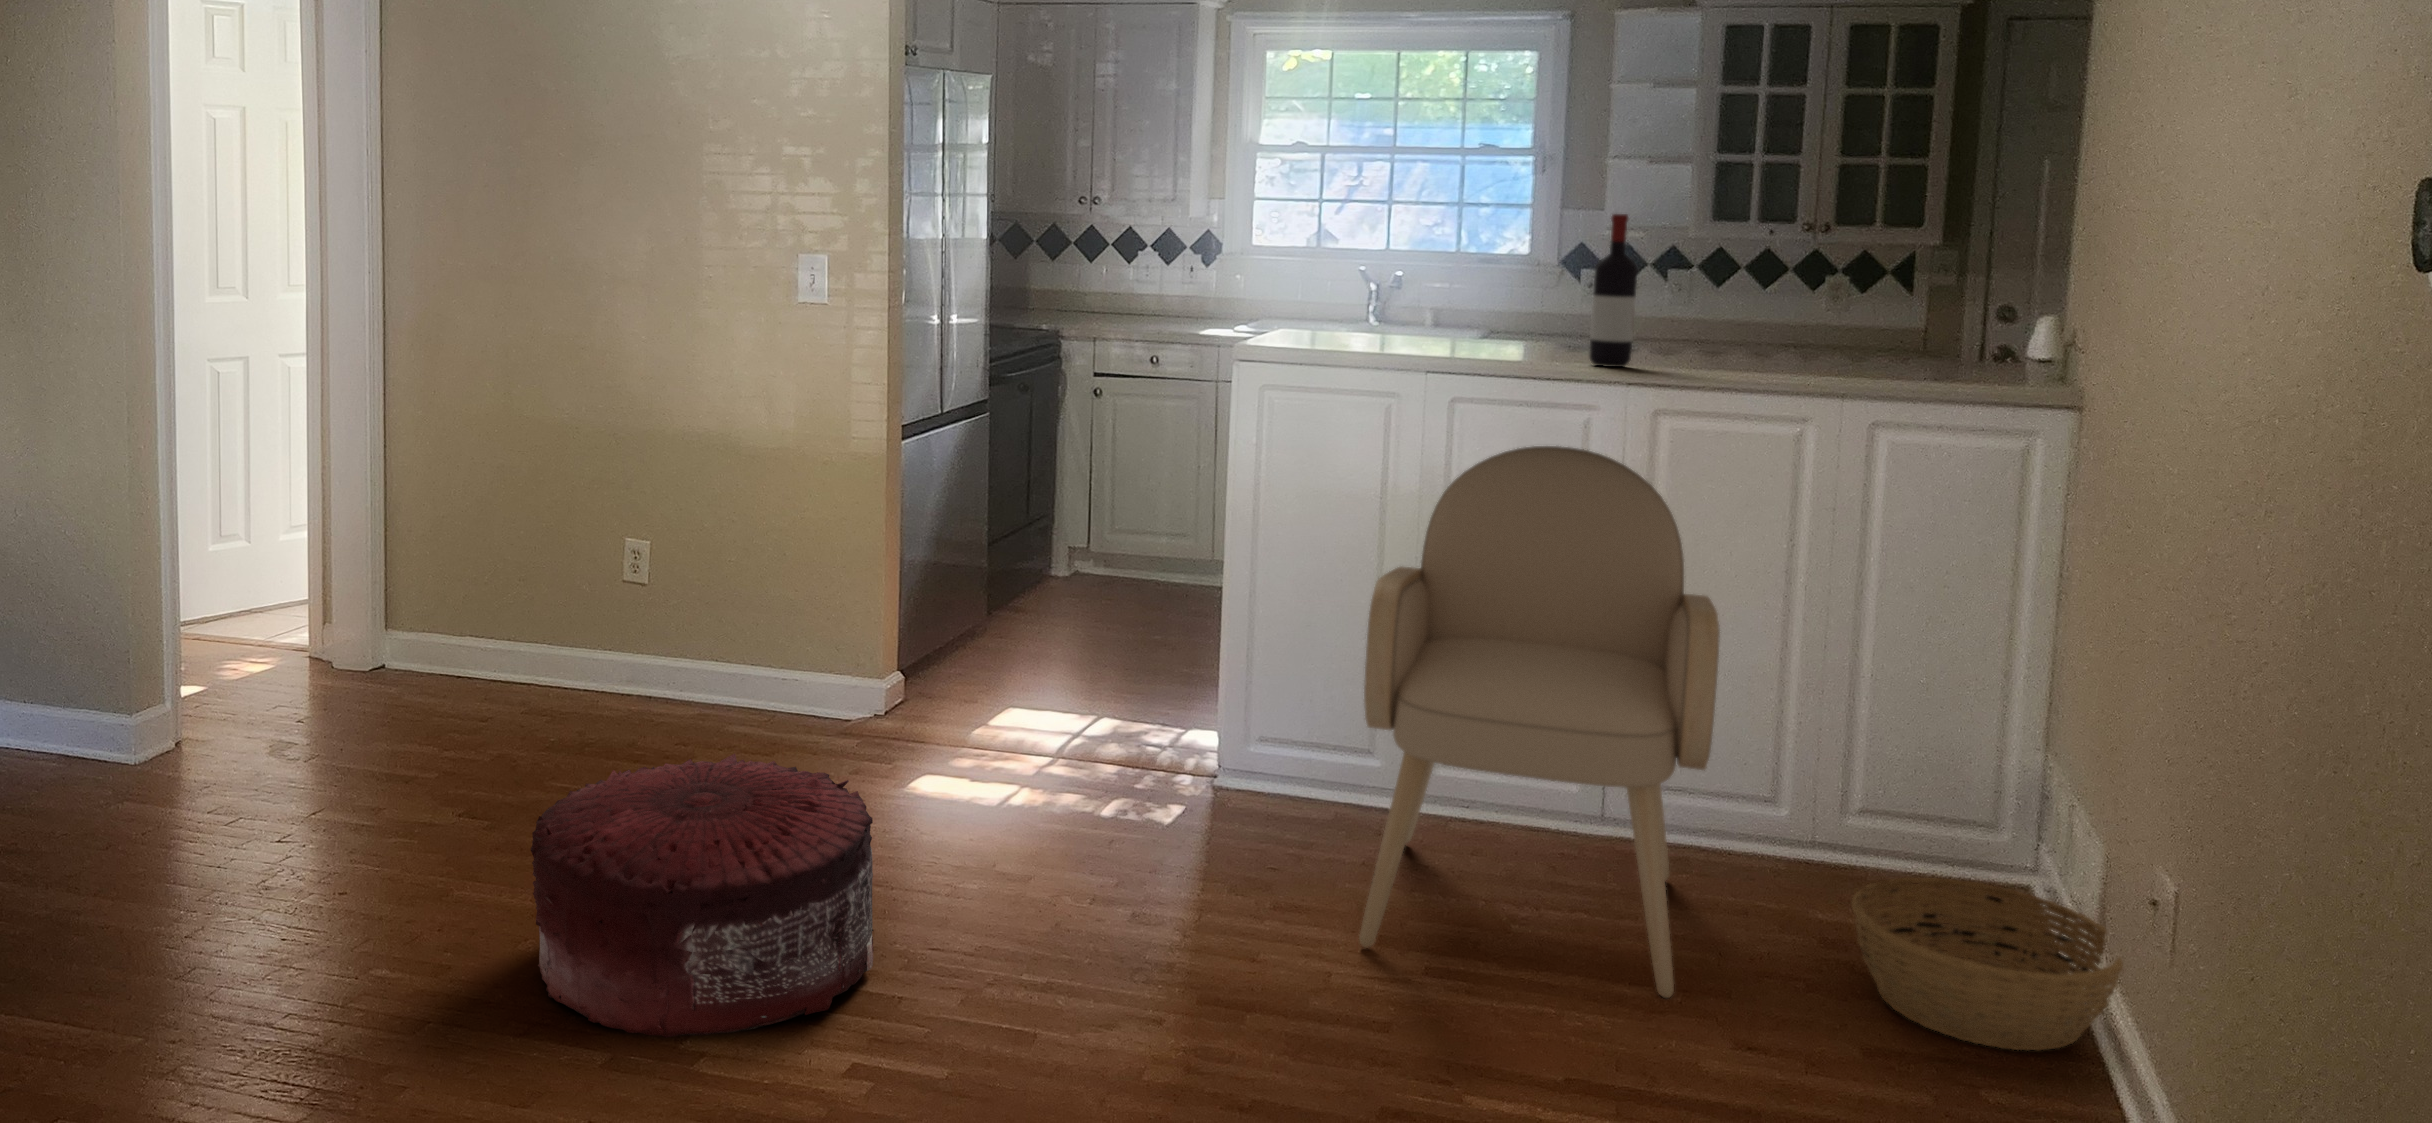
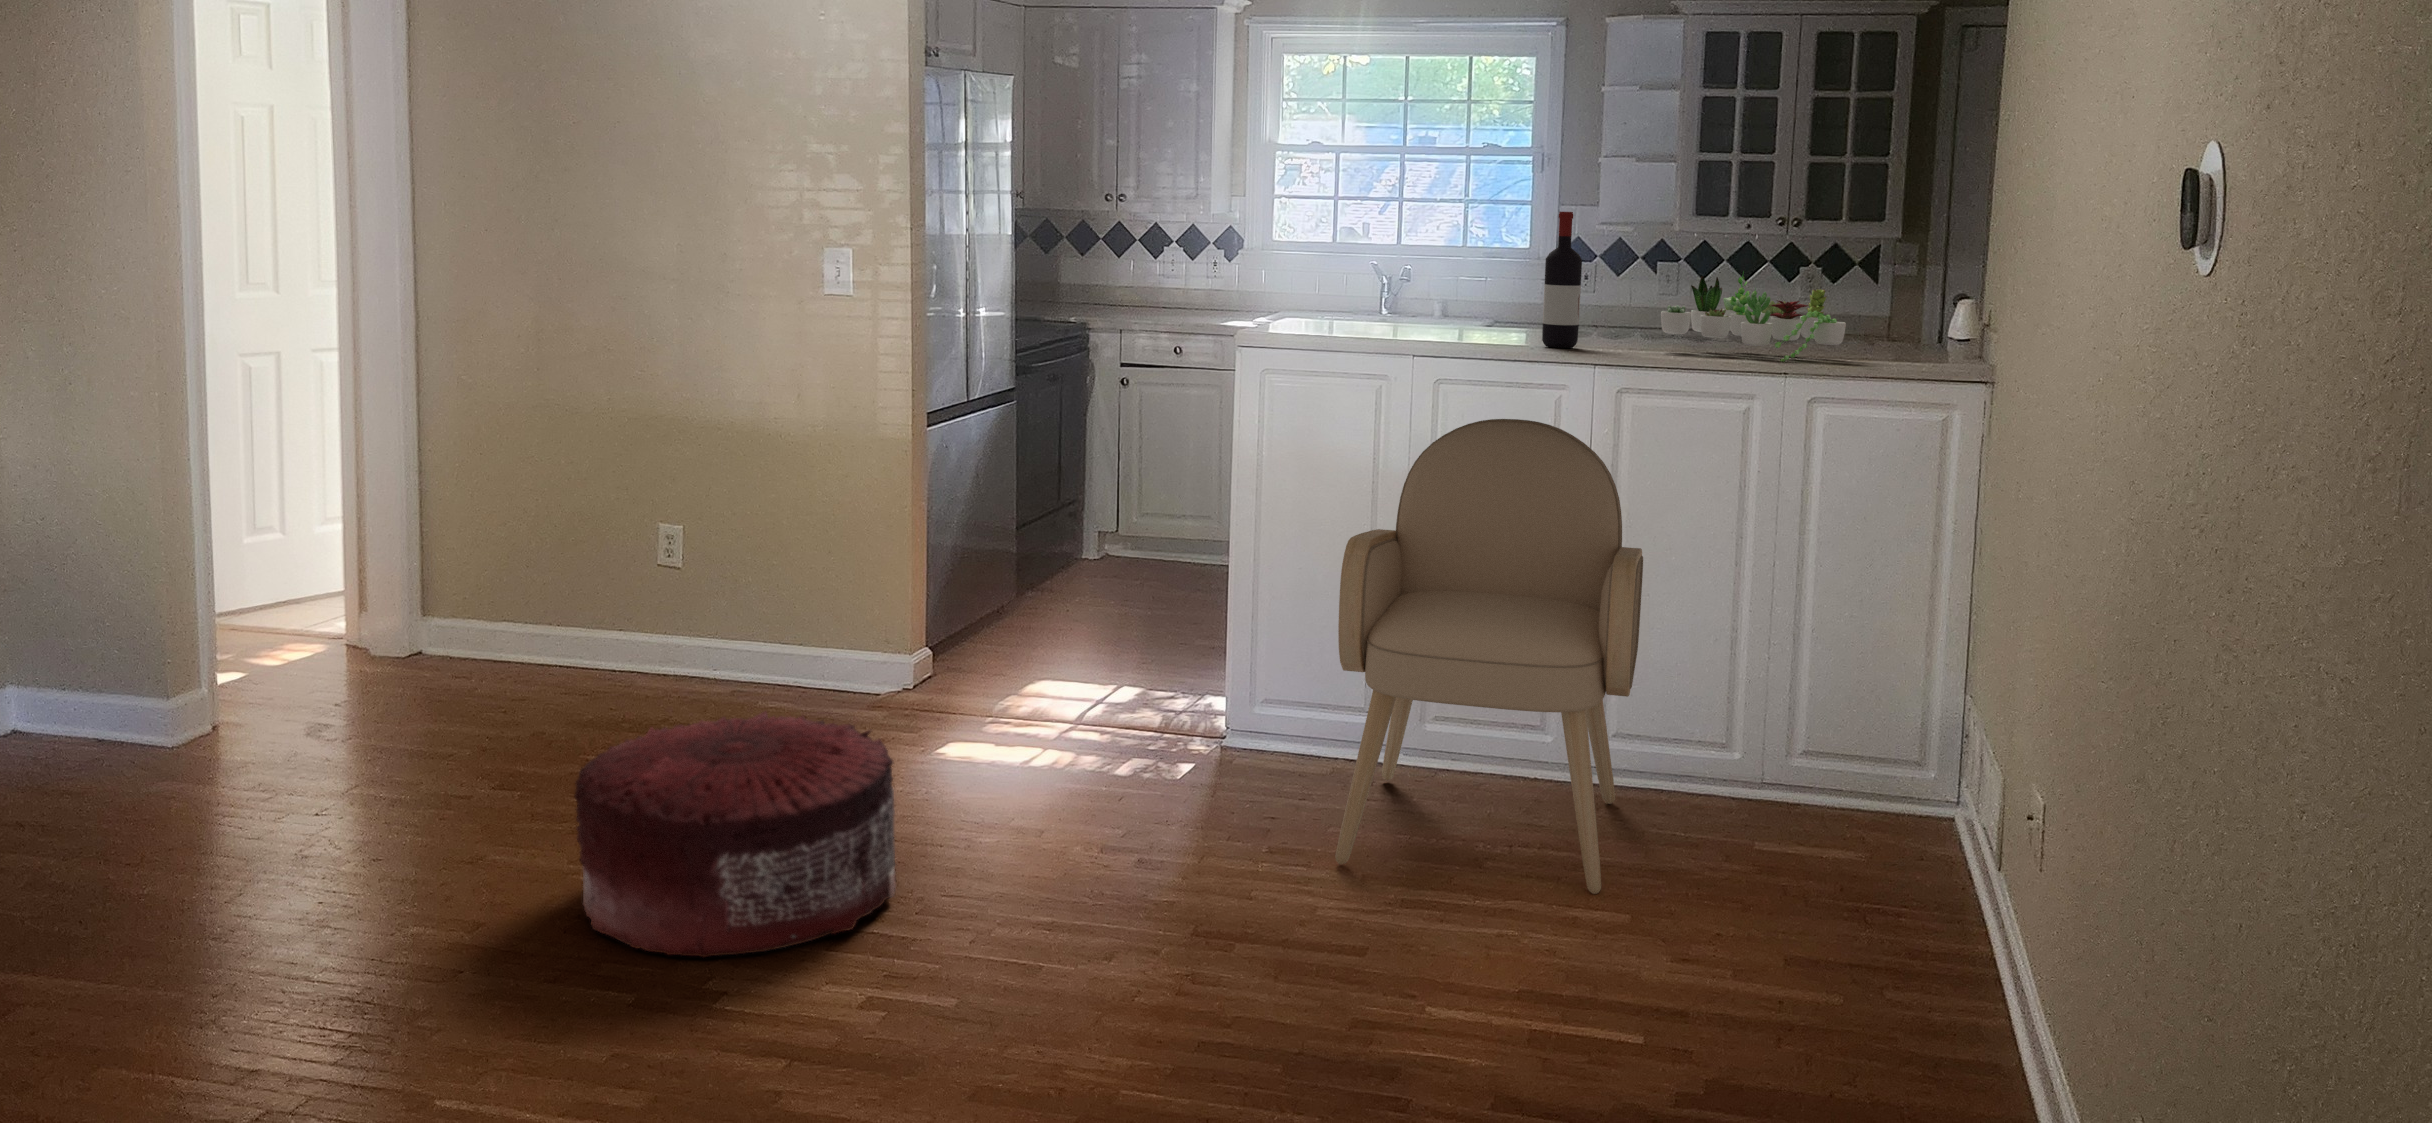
succulent plant: none [1707,281,1958,387] -> present [1661,276,1846,362]
basket: present [1851,877,2123,1050] -> none [1751,785,1969,921]

